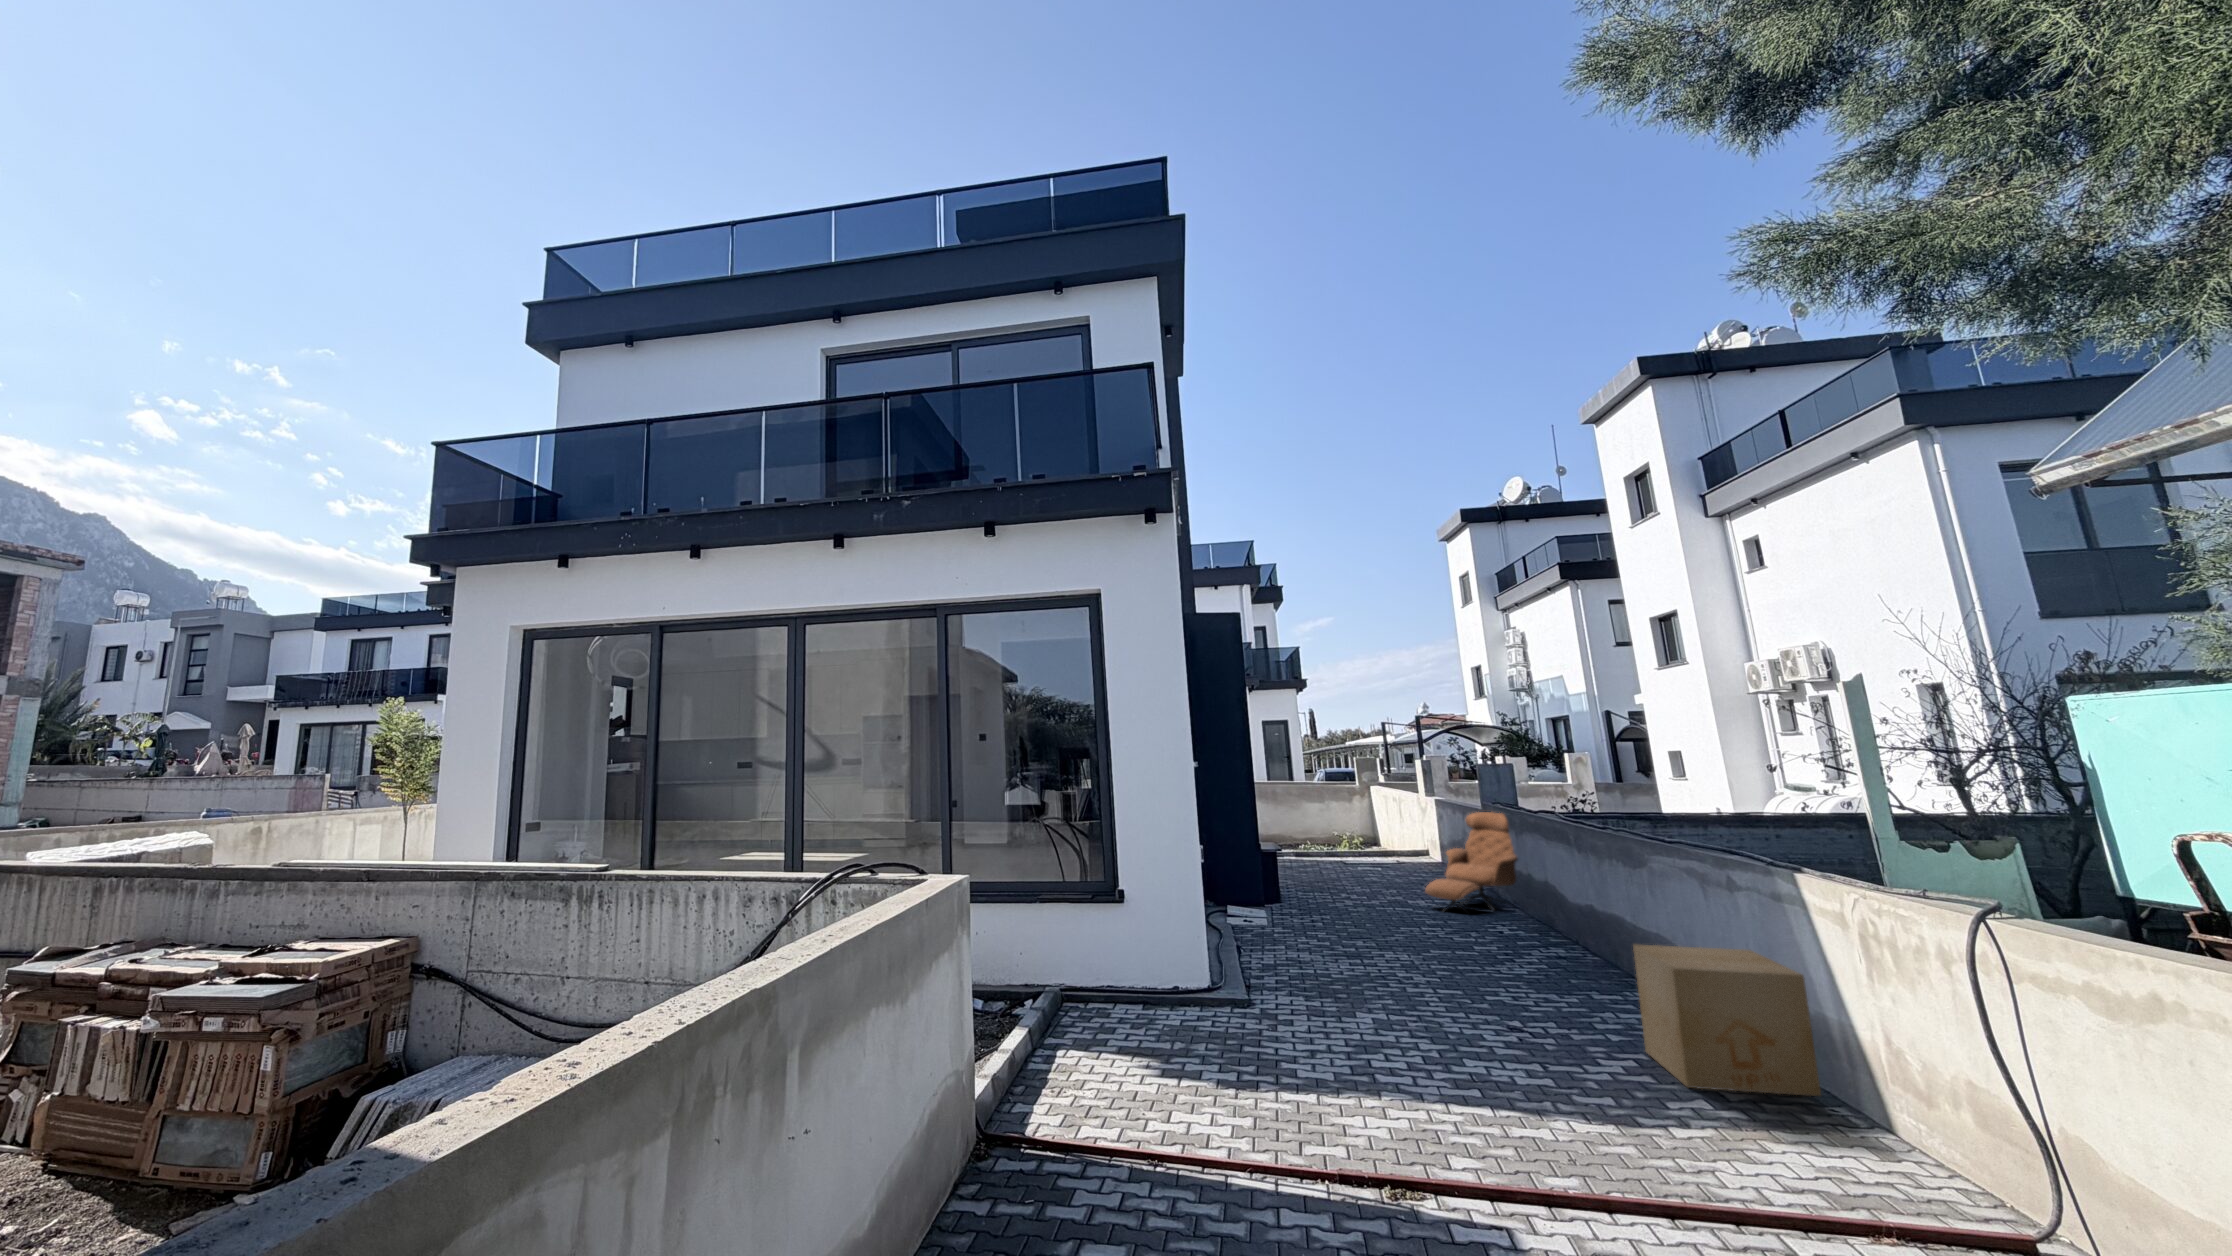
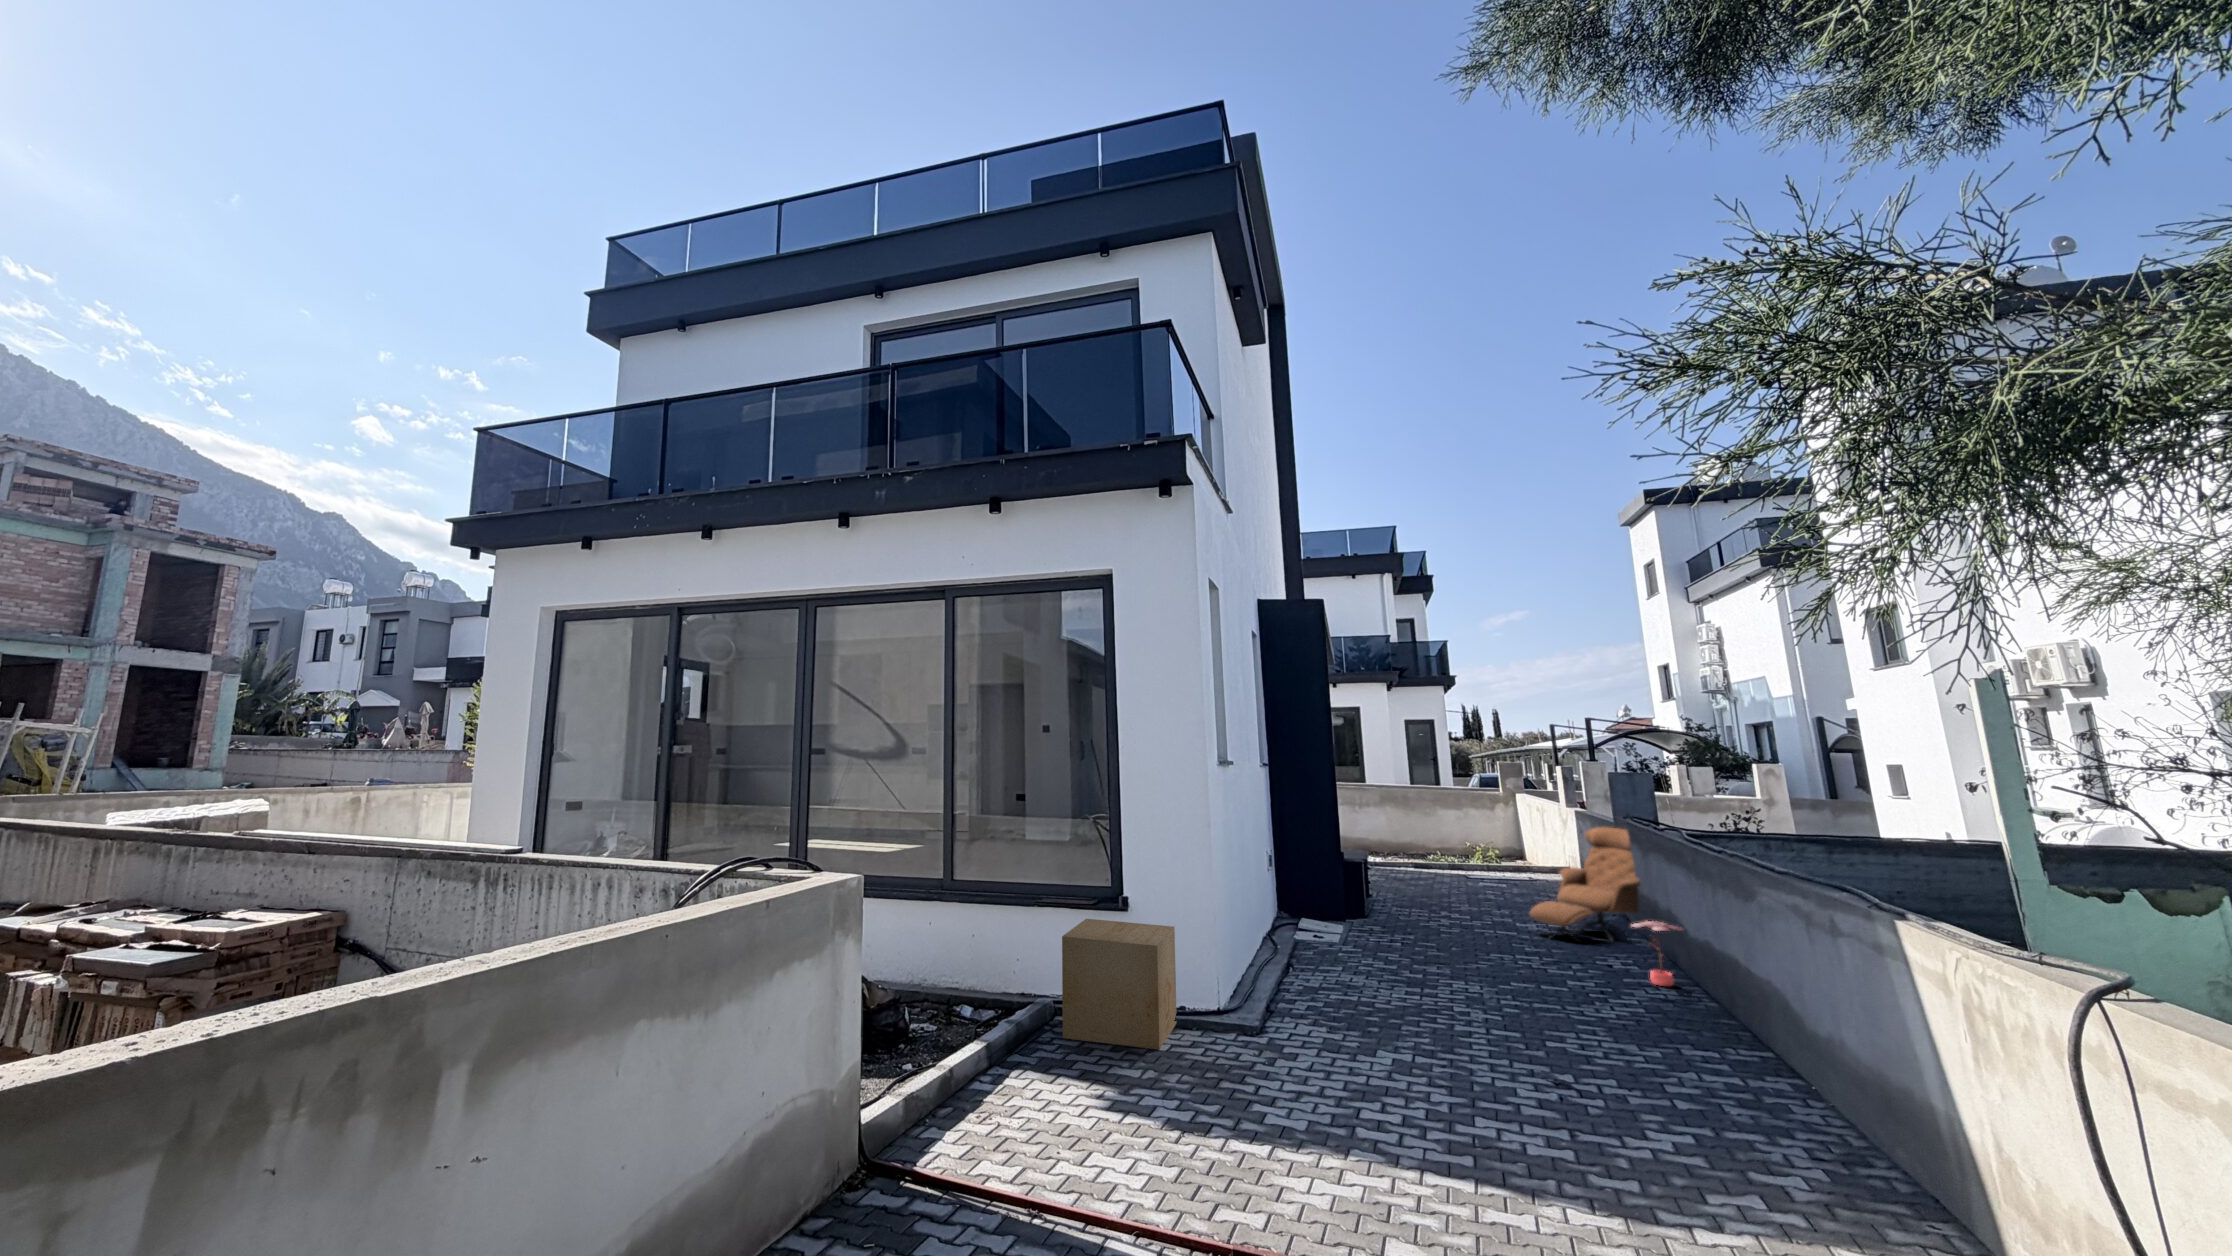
potted plant: none [1524,890,1568,945] -> present [1632,921,1683,986]
cardboard box: present [1633,944,1821,1096] -> present [1062,919,1177,1049]

